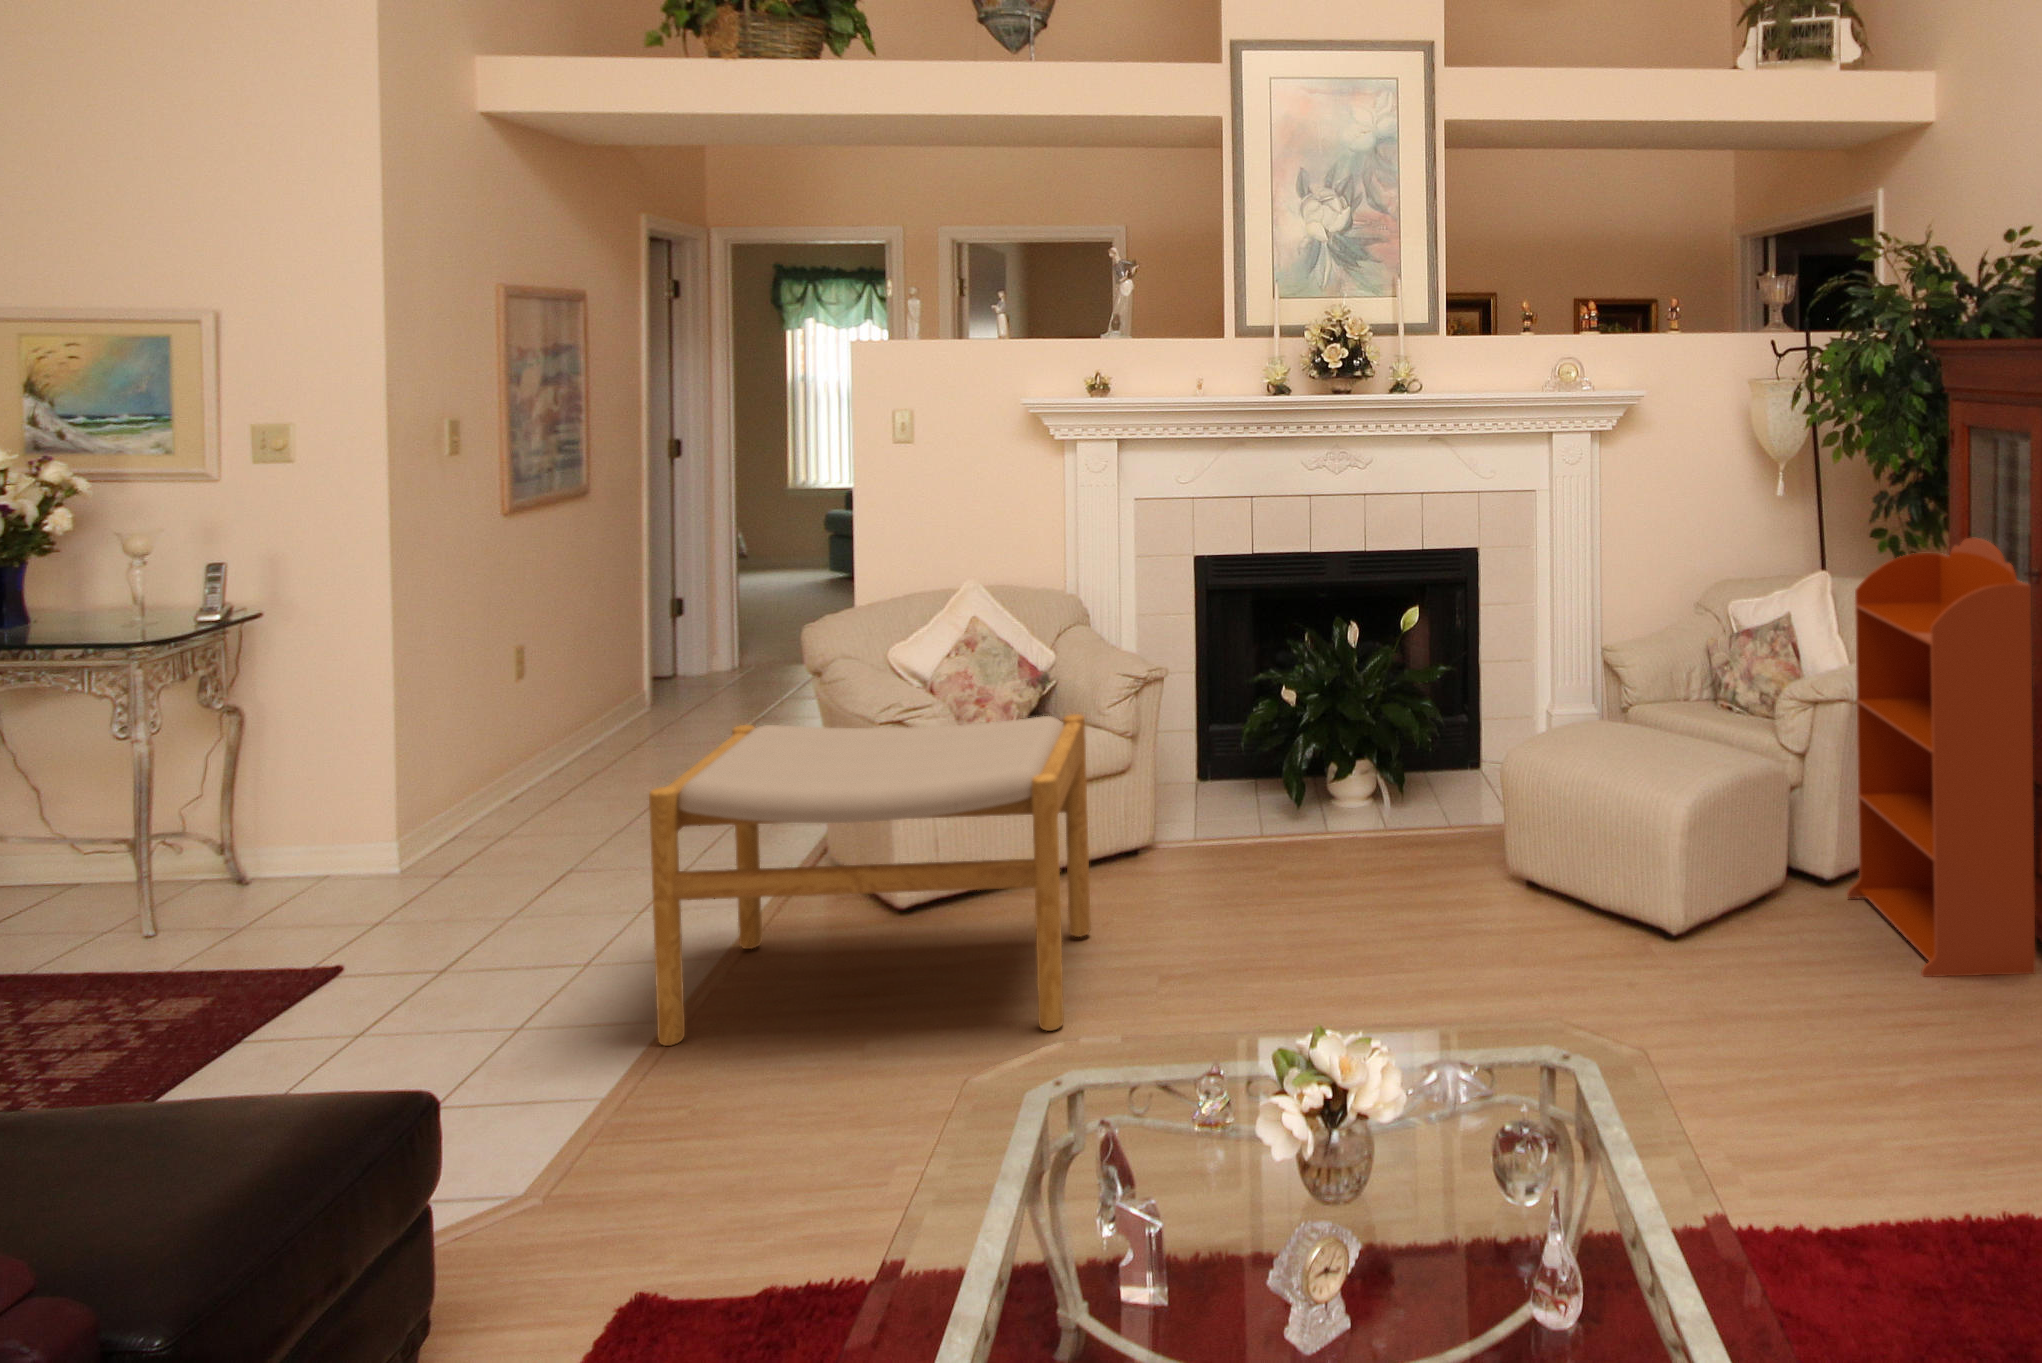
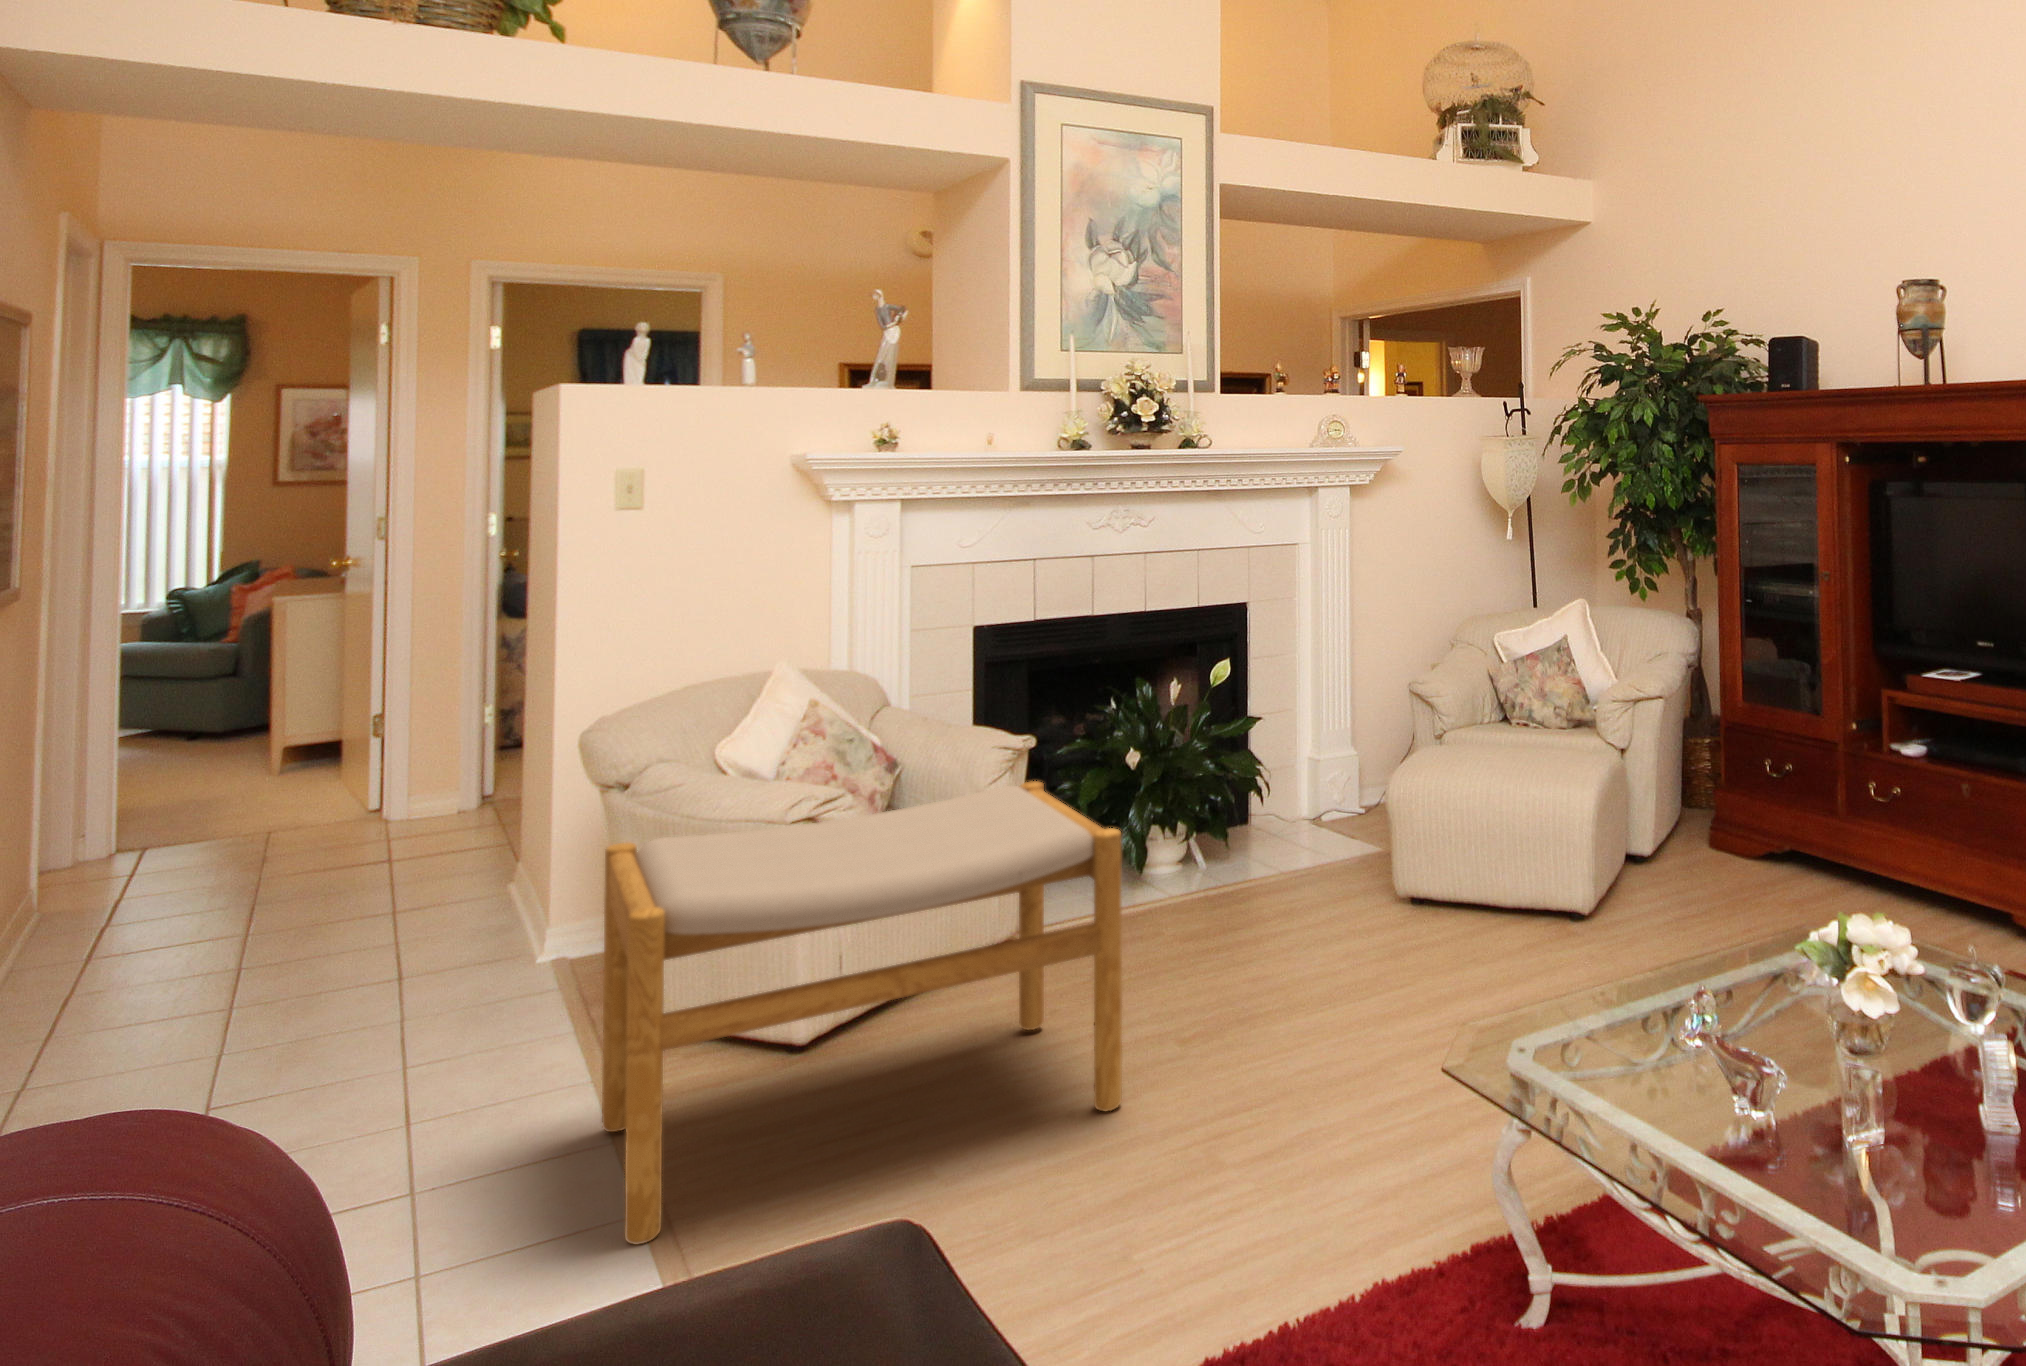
bookcase: present [1847,538,2035,977] -> none [1666,550,1840,906]

